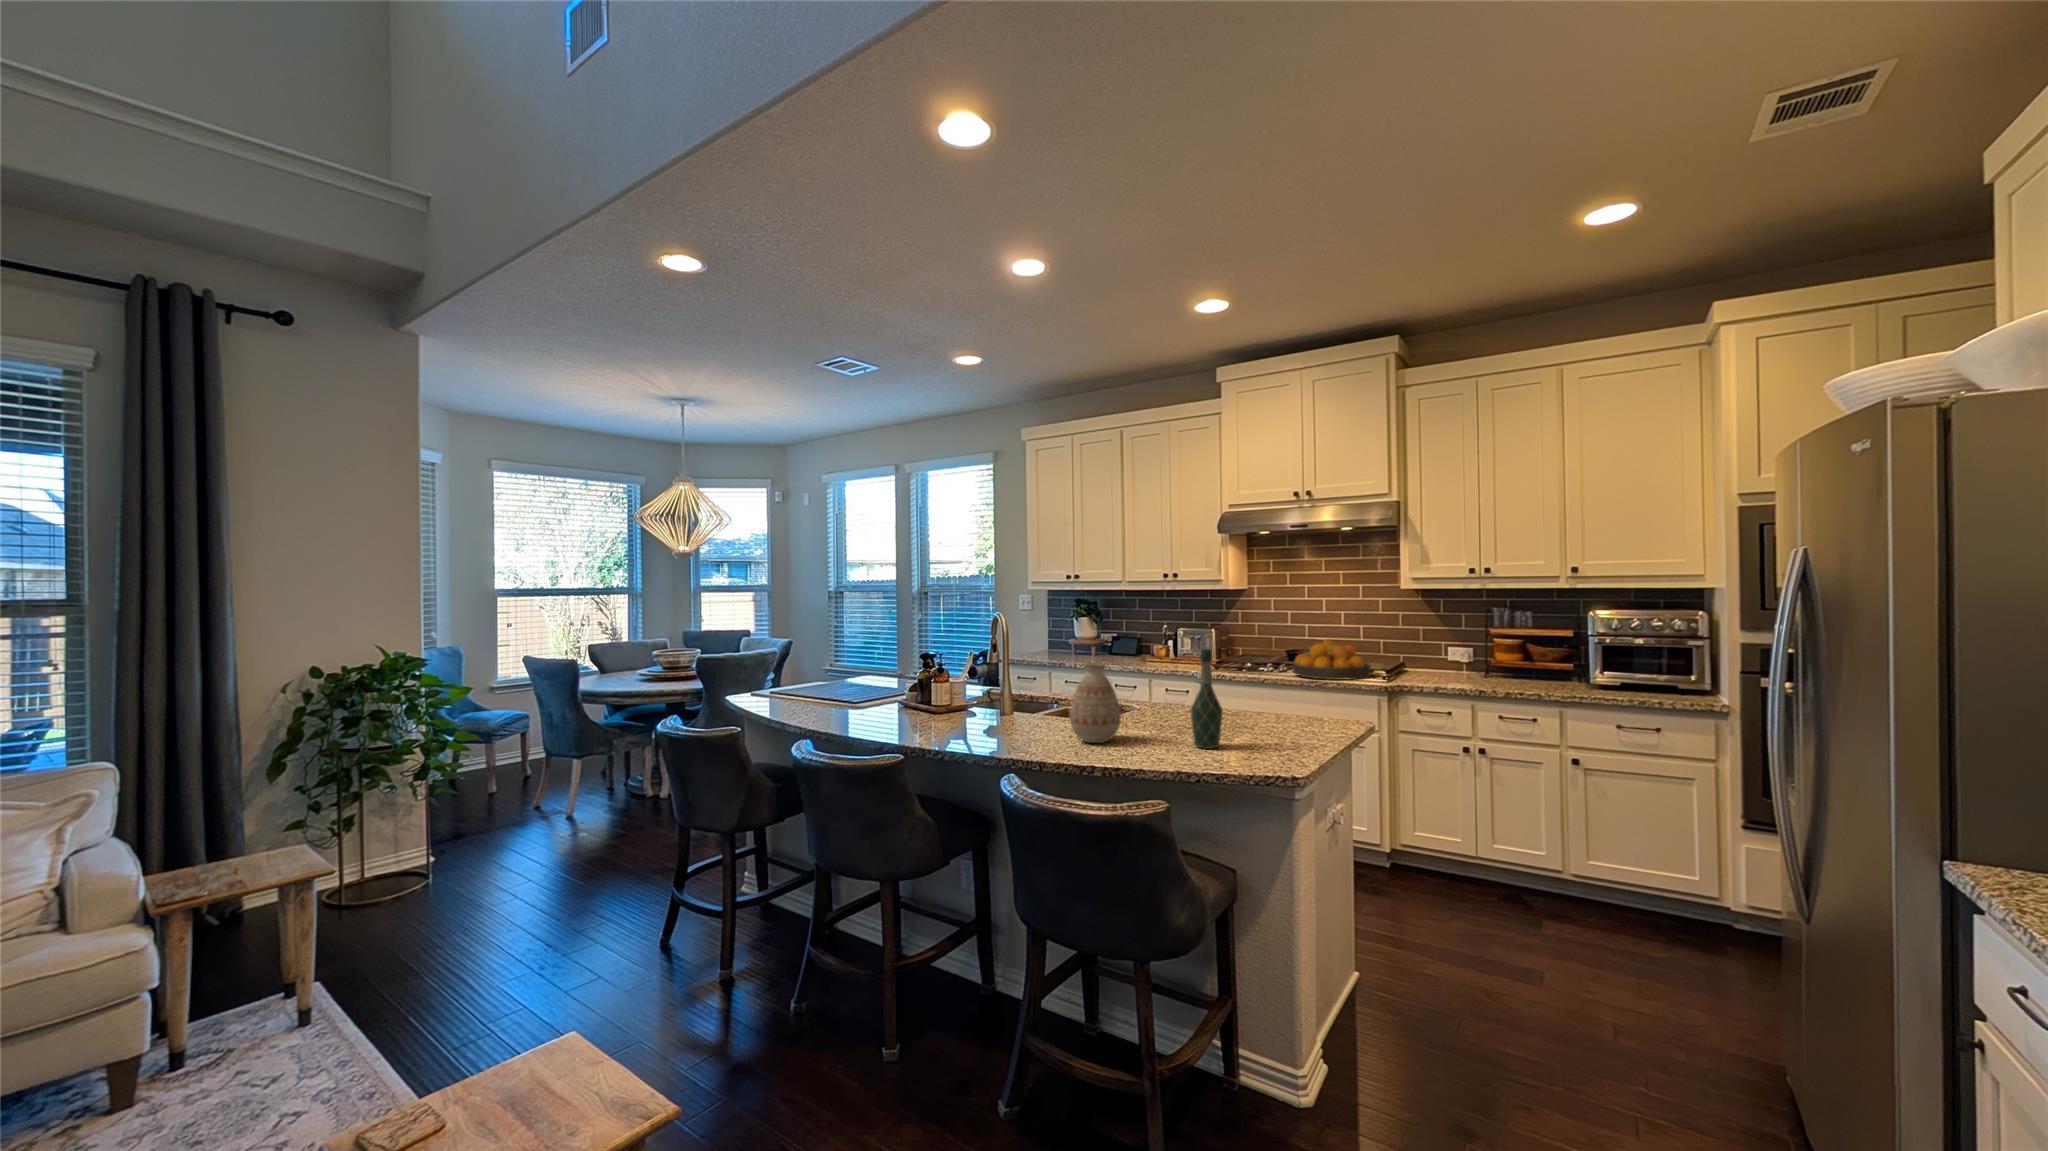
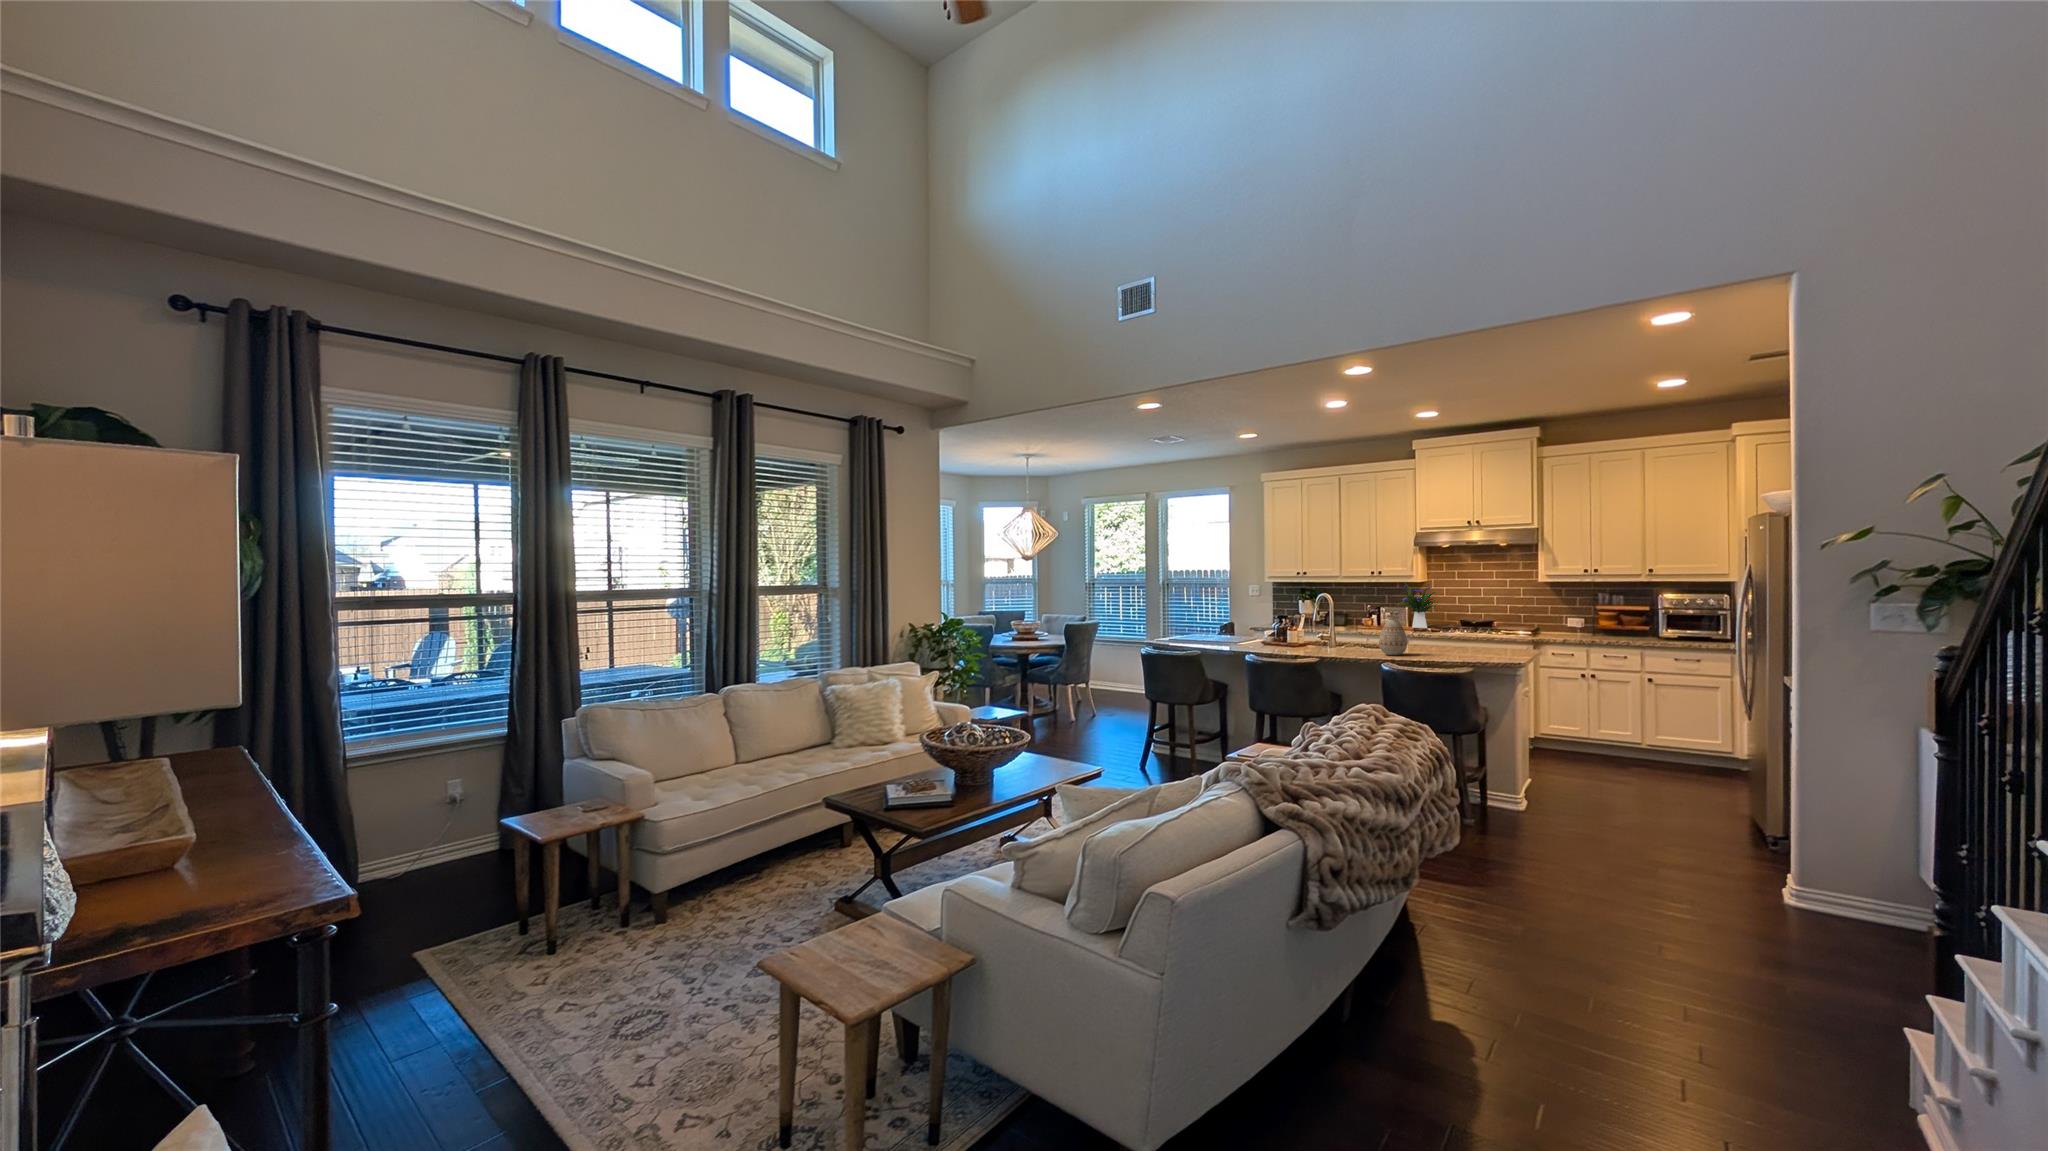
flower arrangement: none [1202,590,1269,661] -> present [1400,583,1437,628]
fruit bowl: present [1293,640,1371,680] -> none [1470,613,1521,635]
wine bottle: present [1191,649,1223,749] -> none [1448,607,1466,656]

